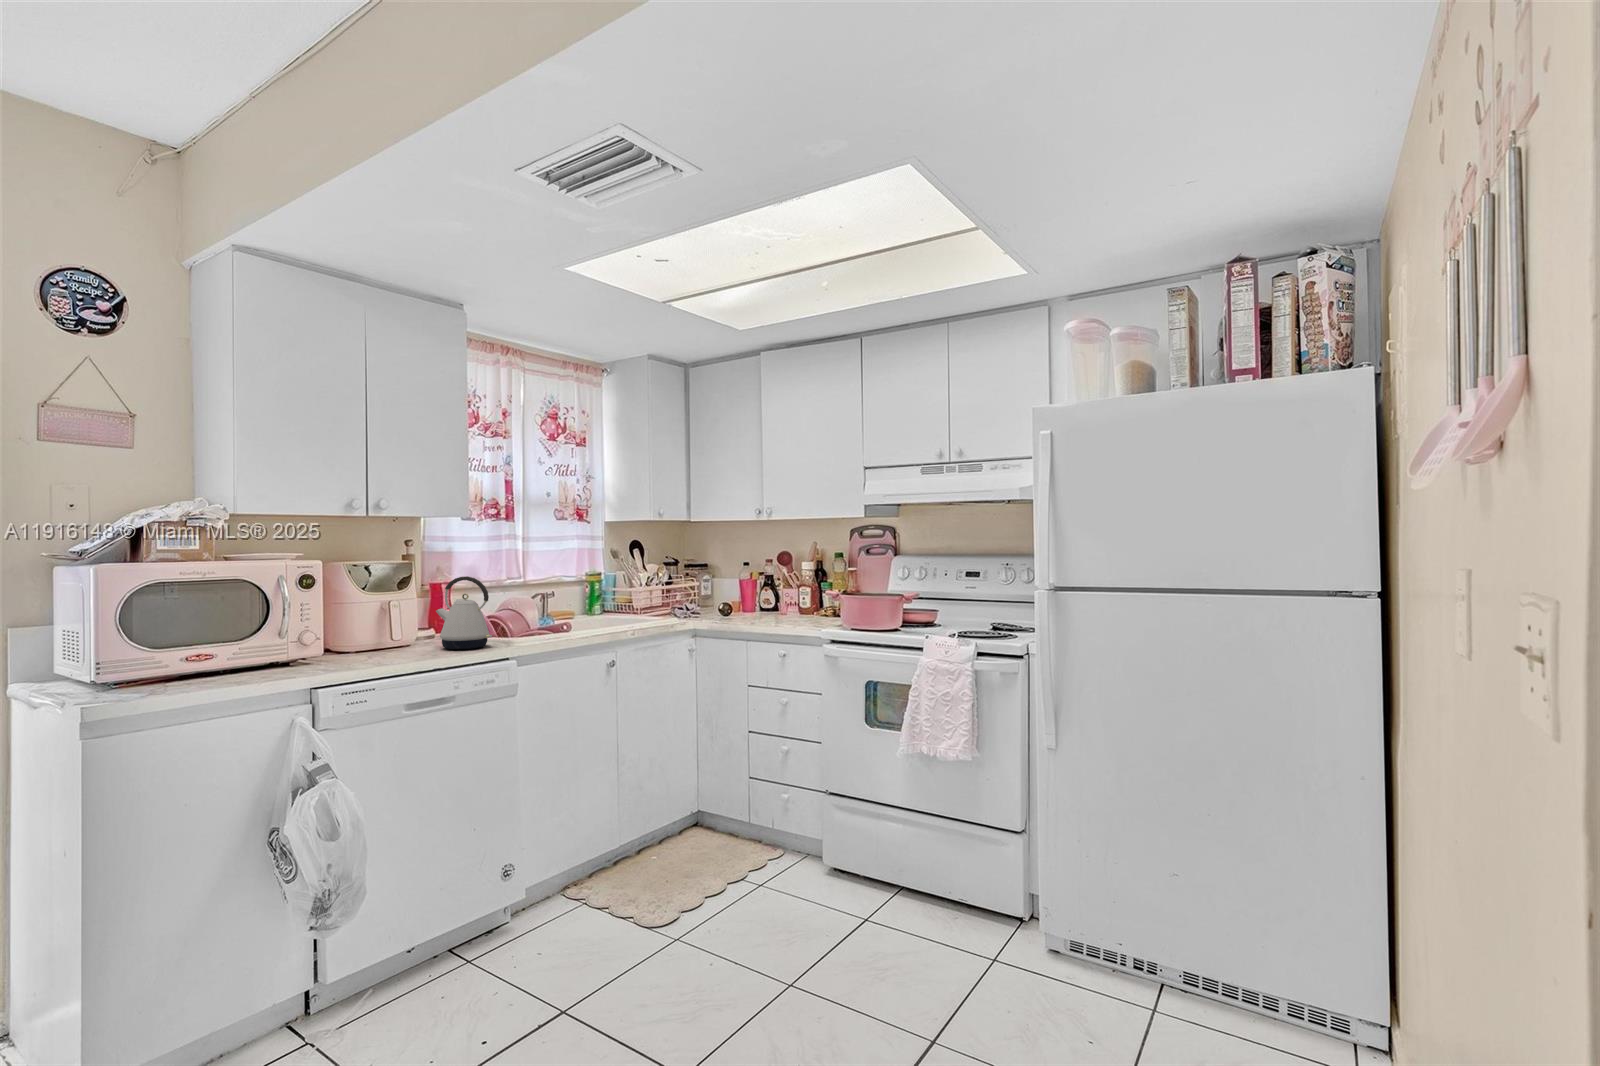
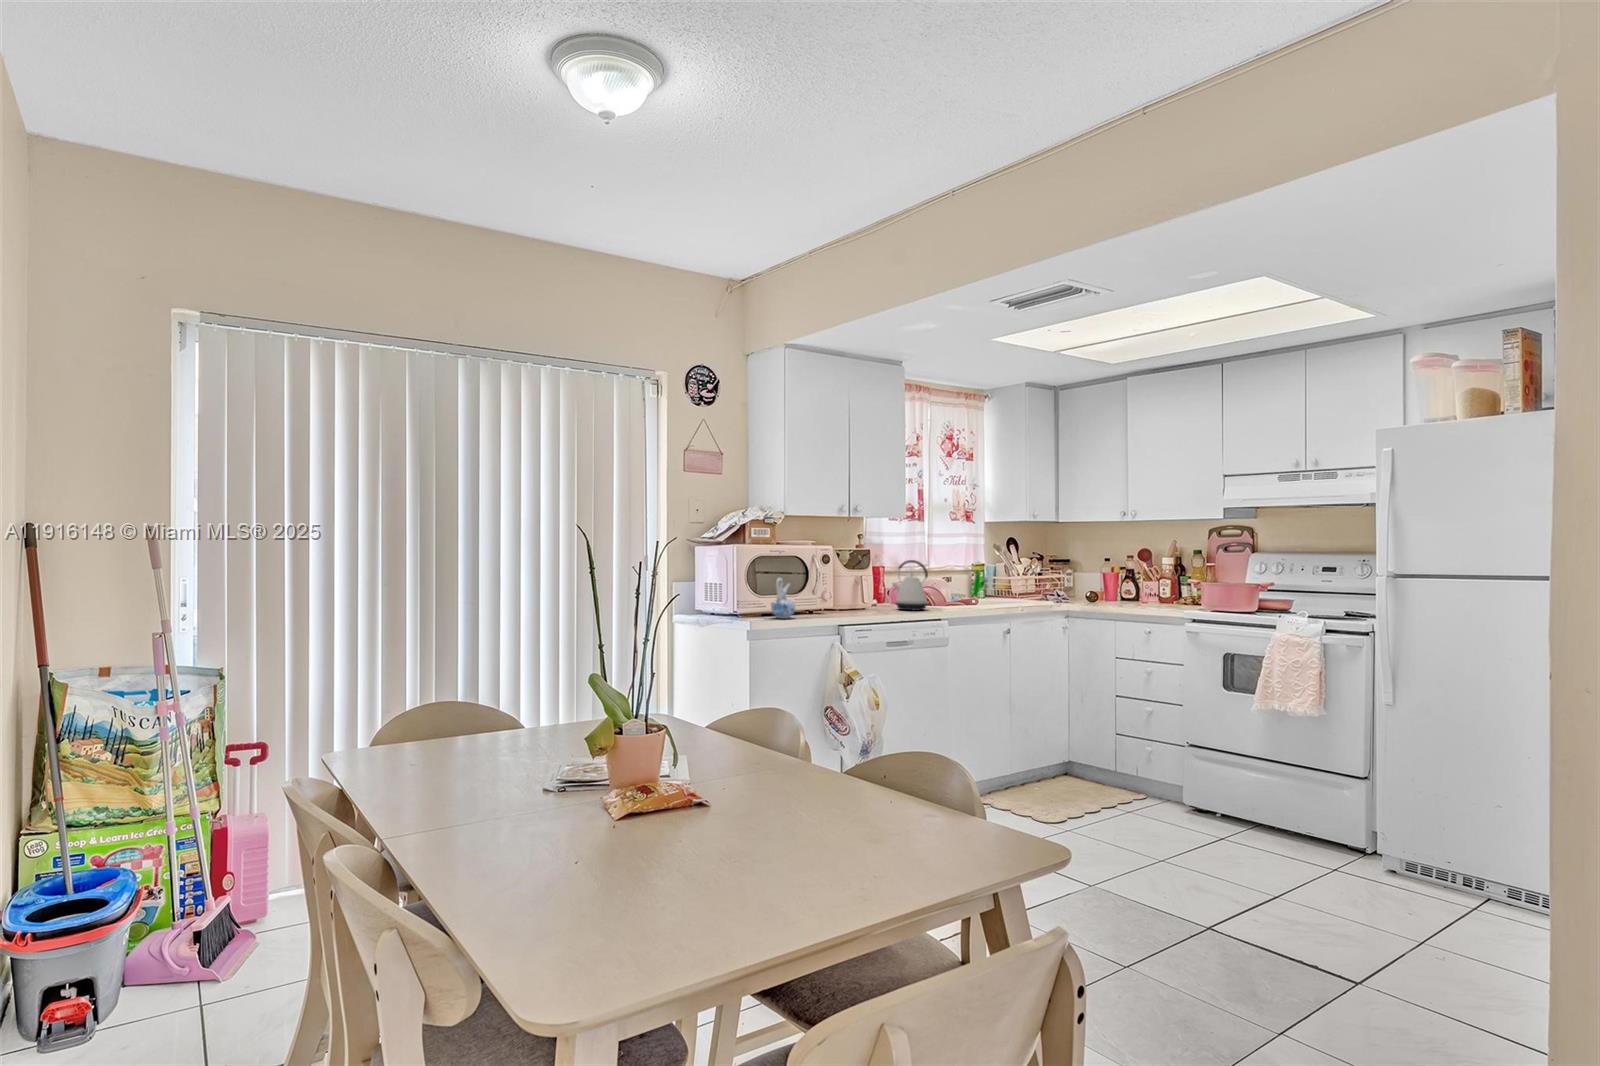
ceramic pitcher: none [163,620,216,689] -> present [771,578,795,618]

